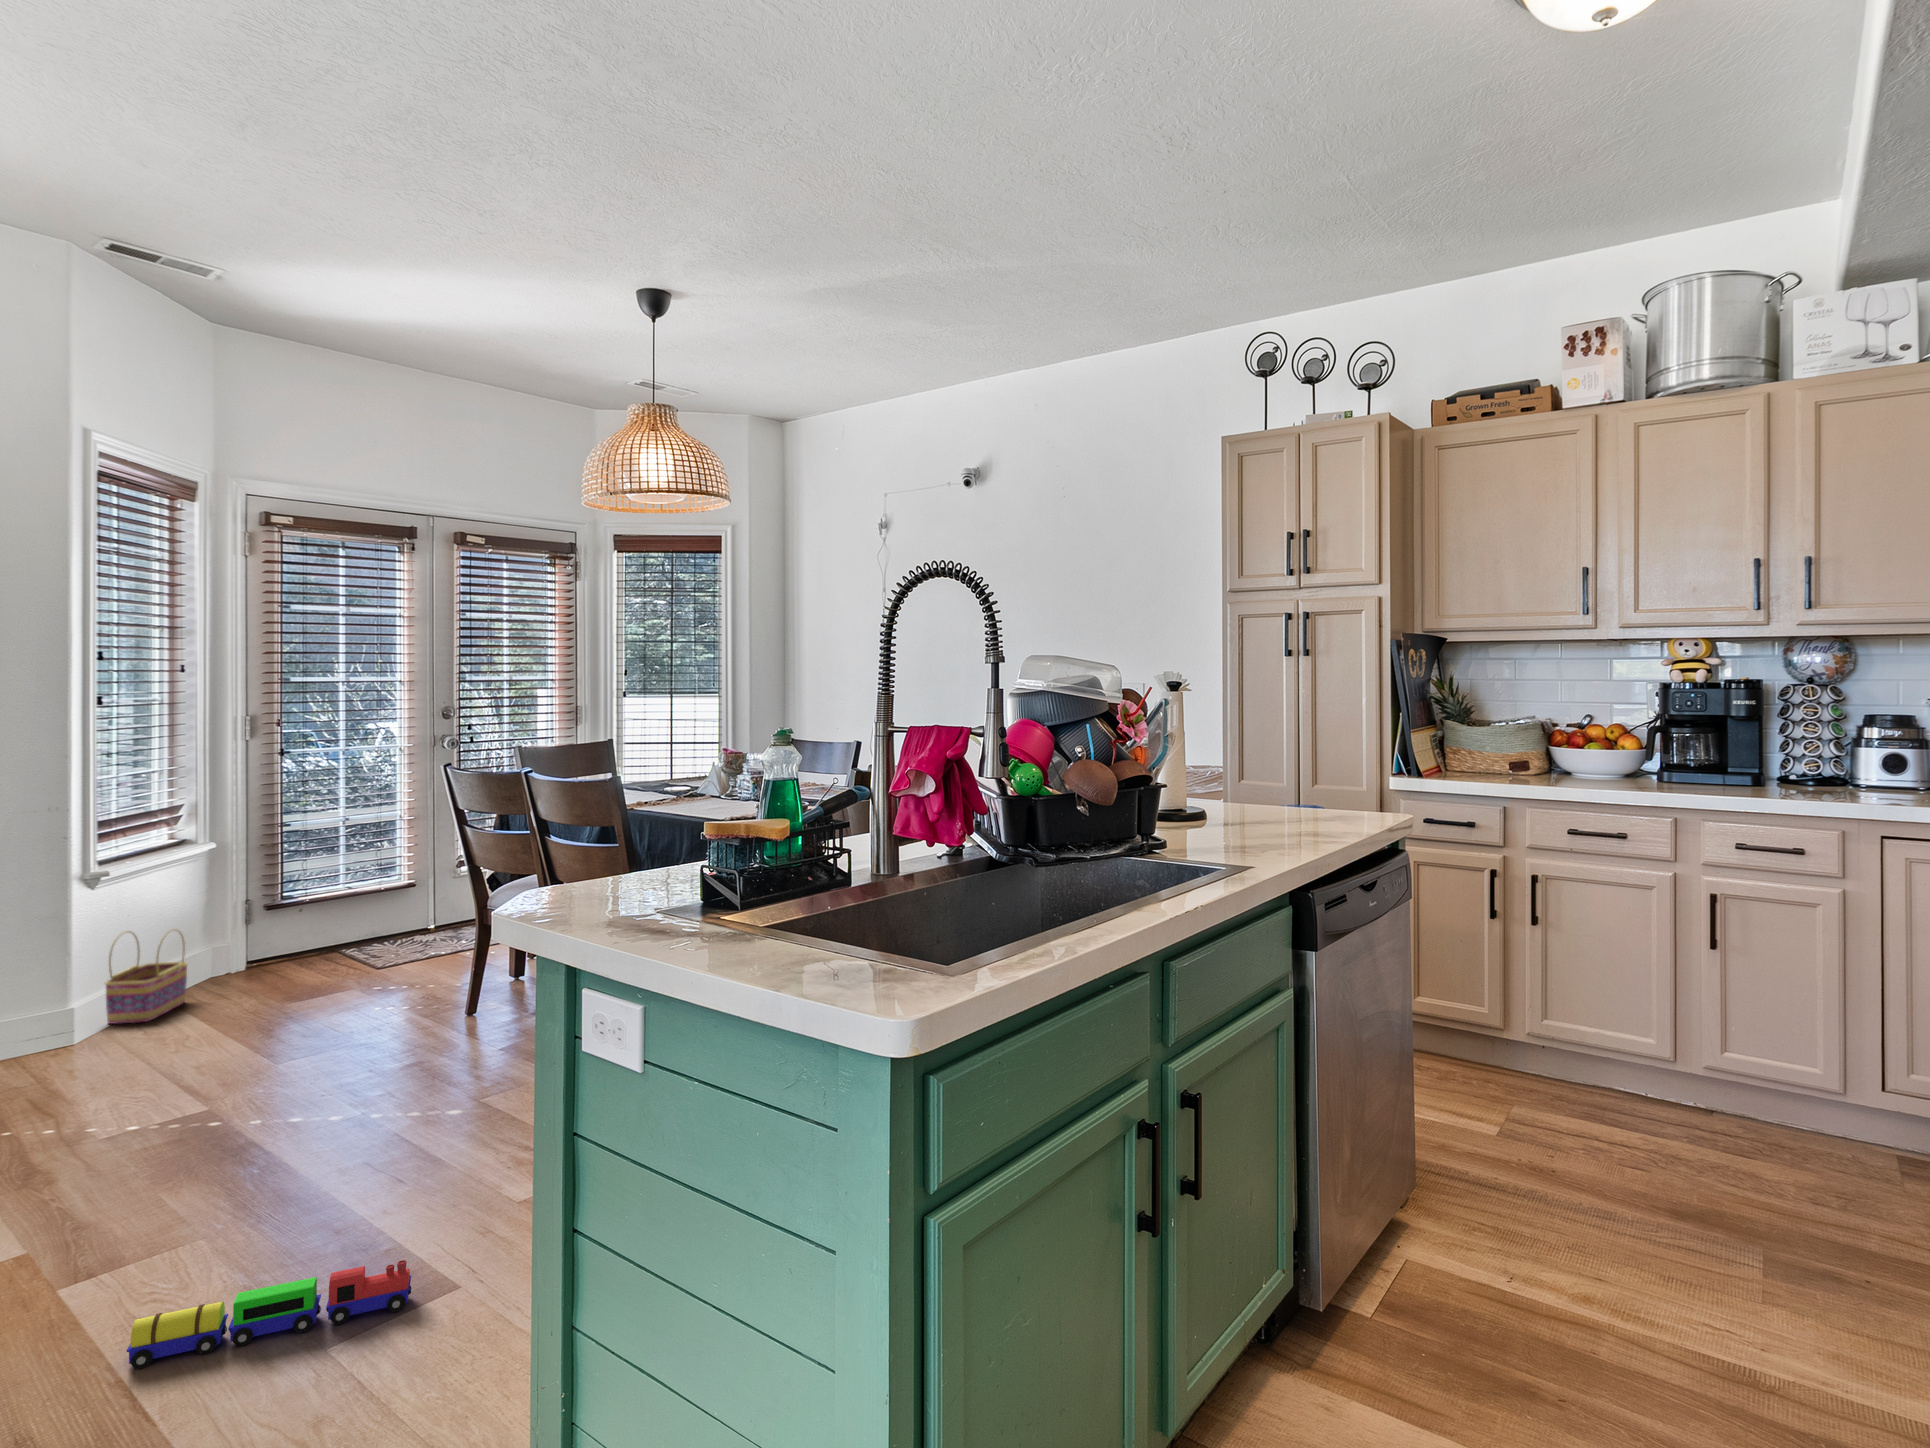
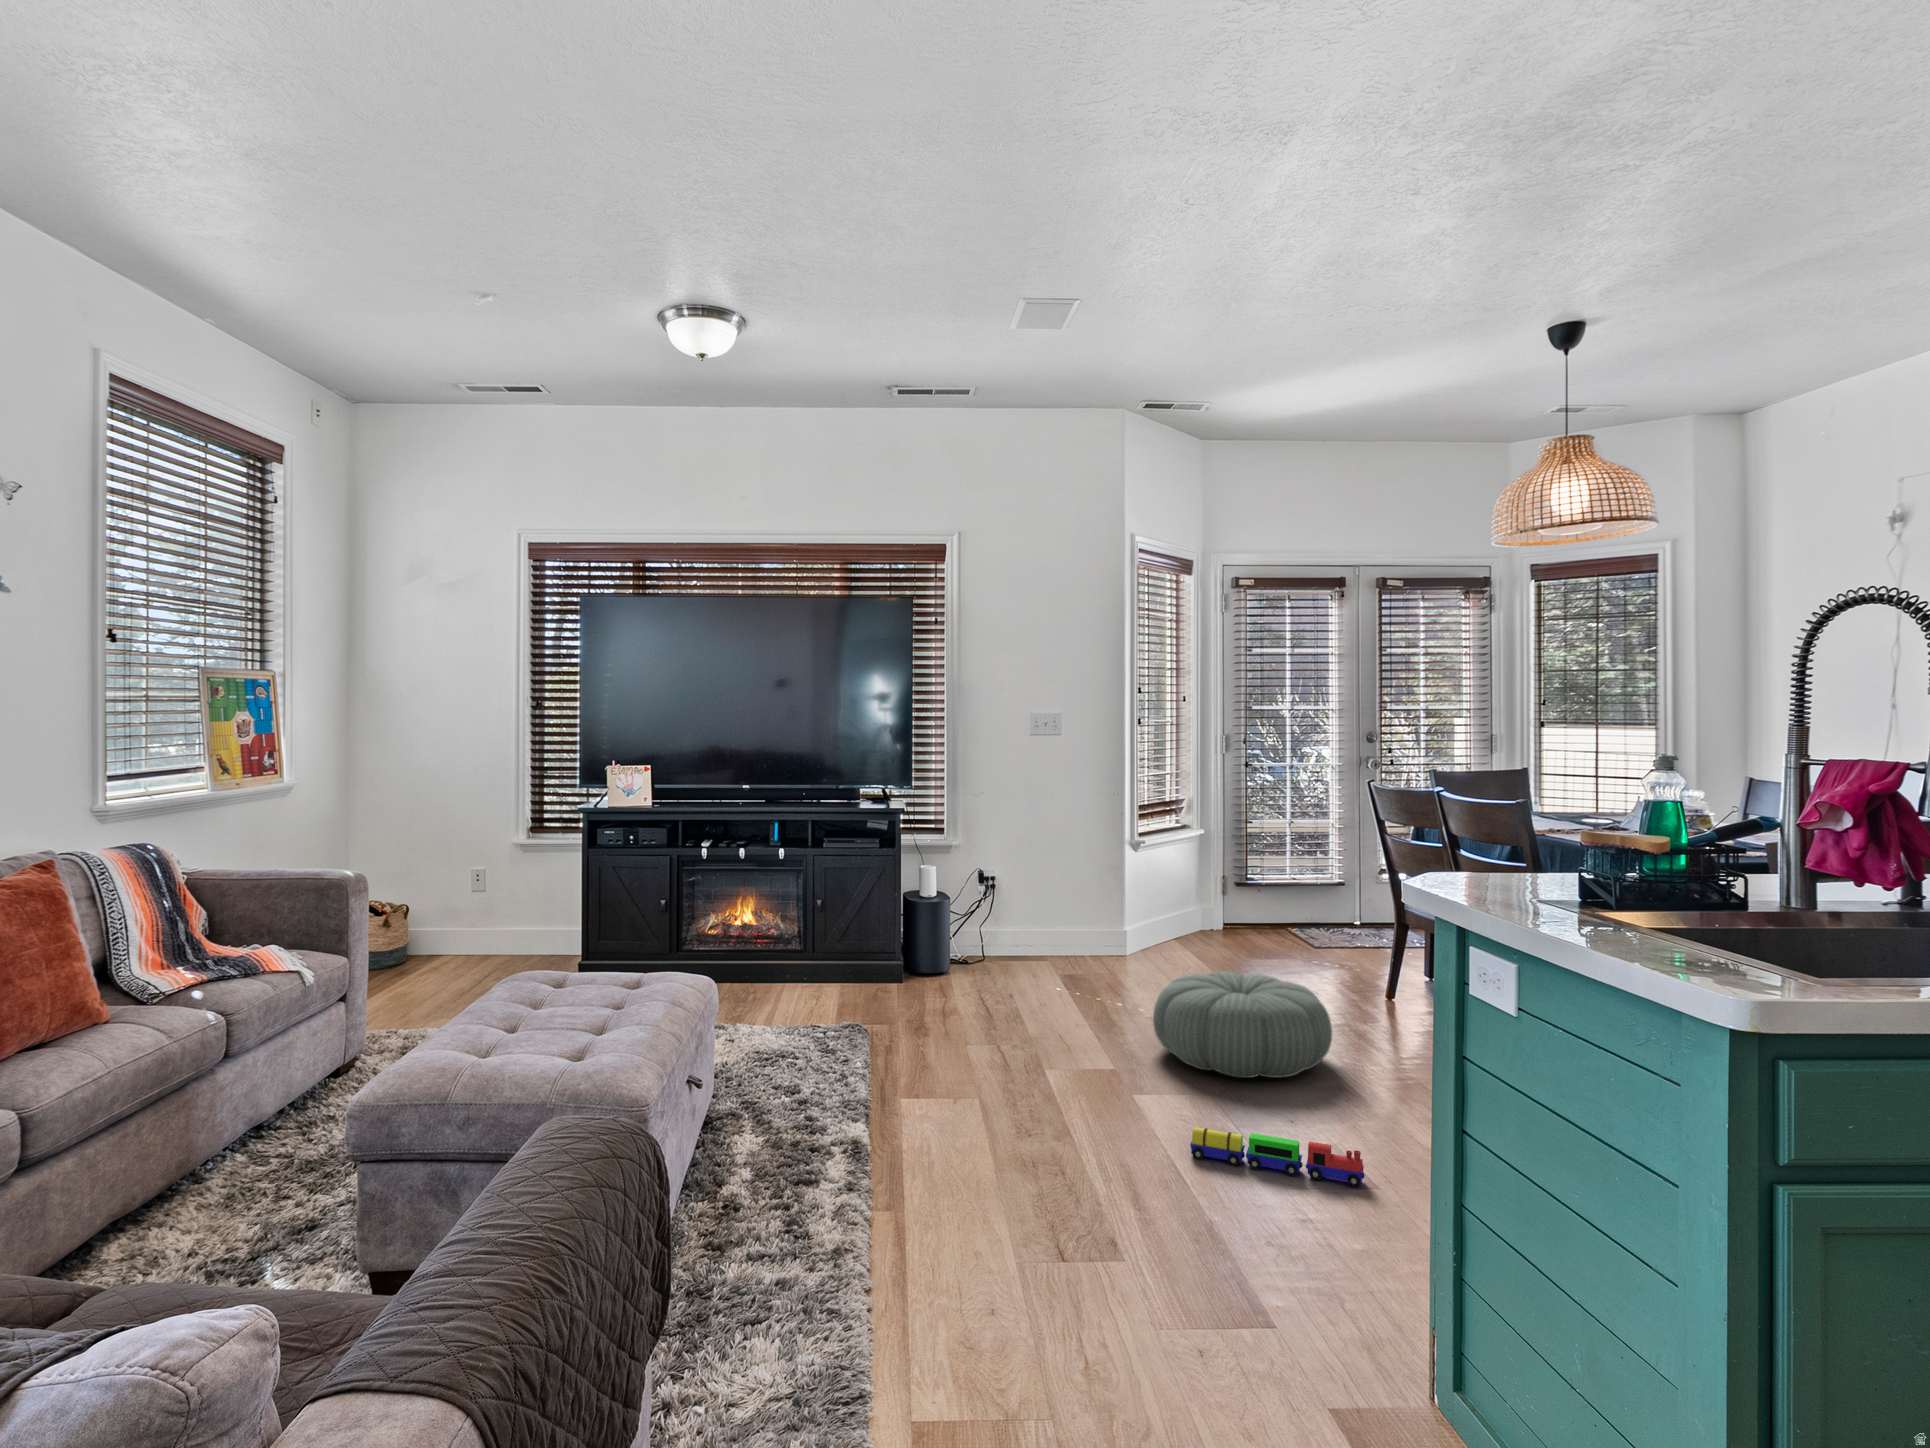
basket: present [105,929,187,1024] -> none [1142,889,1190,957]
pouf: none [90,1033,381,1197] -> present [1153,971,1332,1078]

